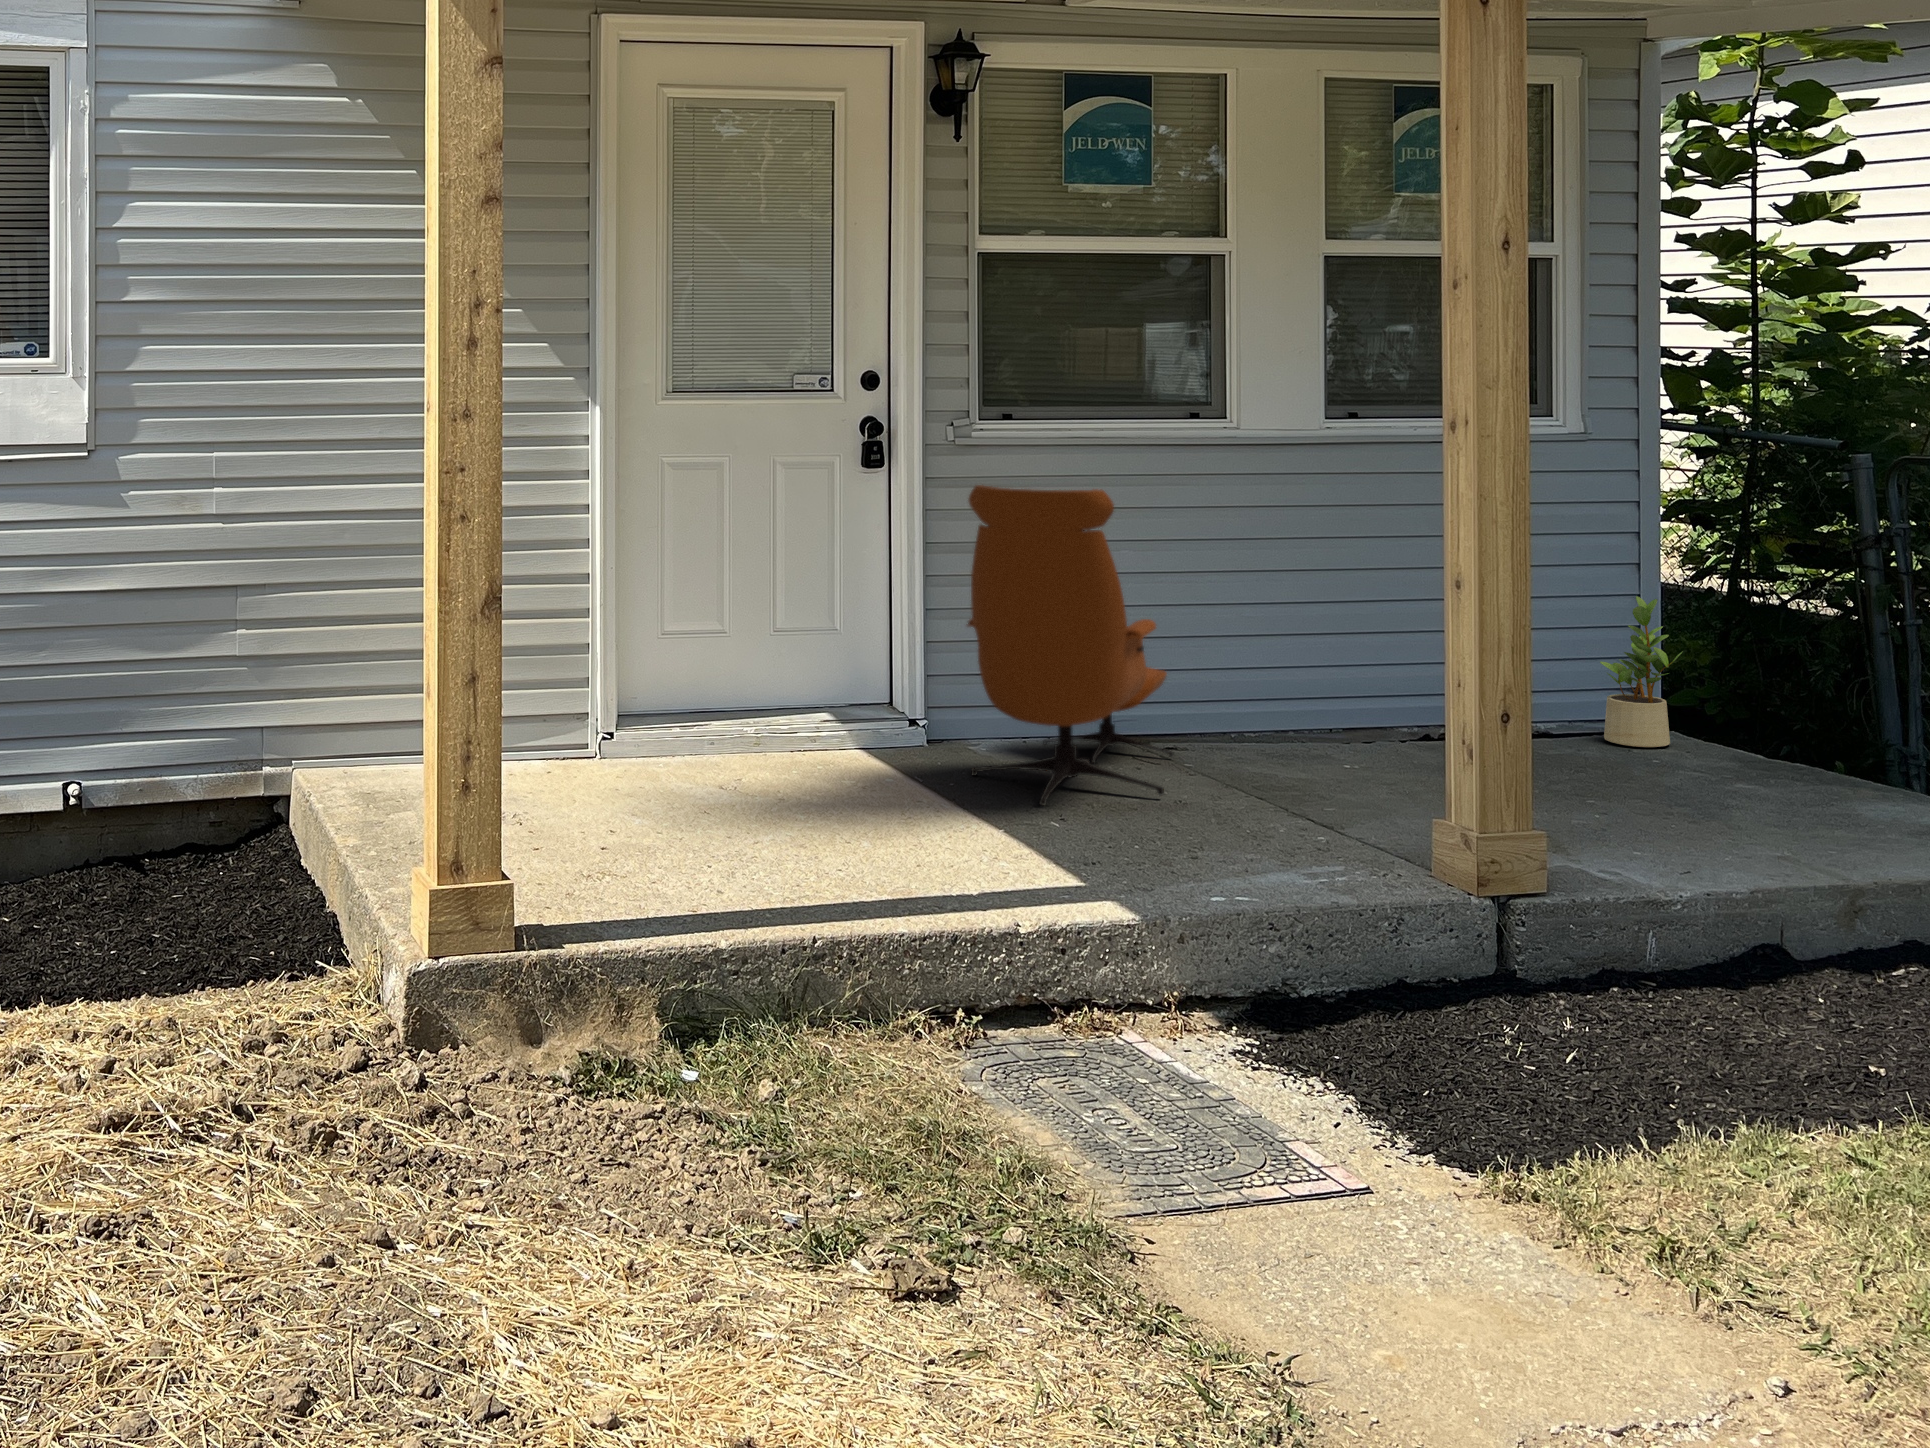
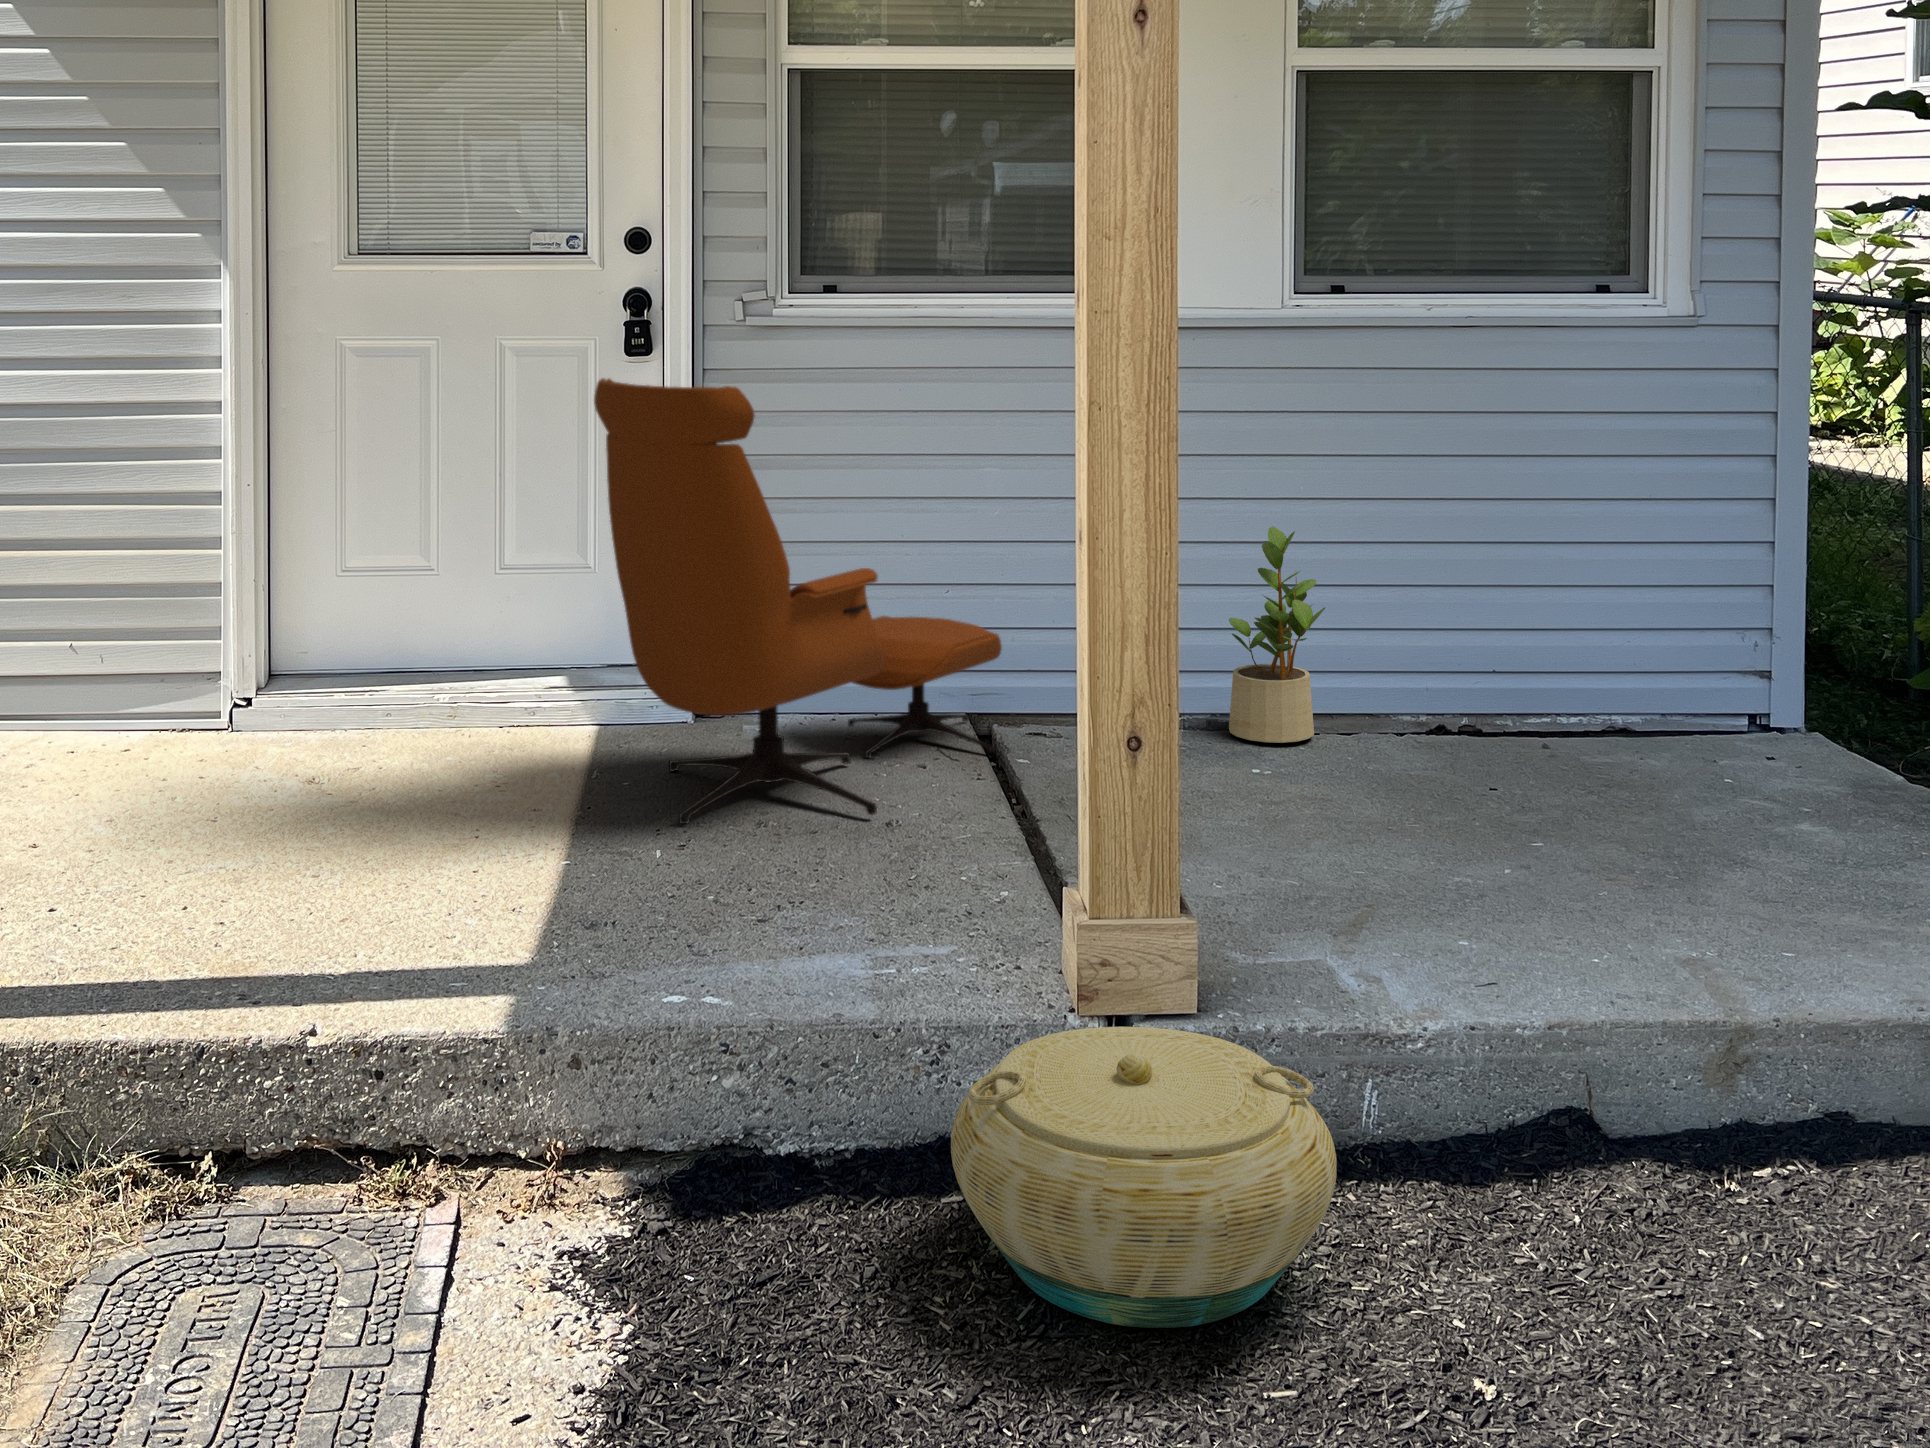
potted plant: present [1600,596,1682,747] -> present [1229,527,1325,743]
basket: none [1455,891,1719,1056] -> present [951,1027,1336,1328]

